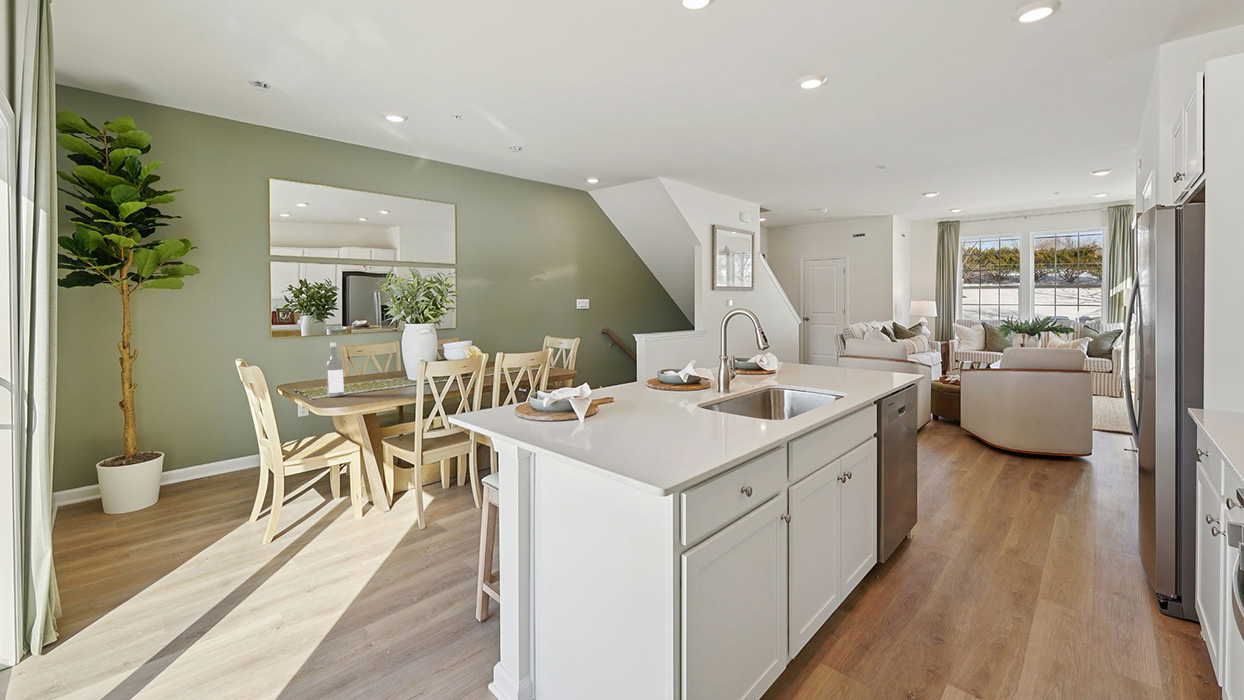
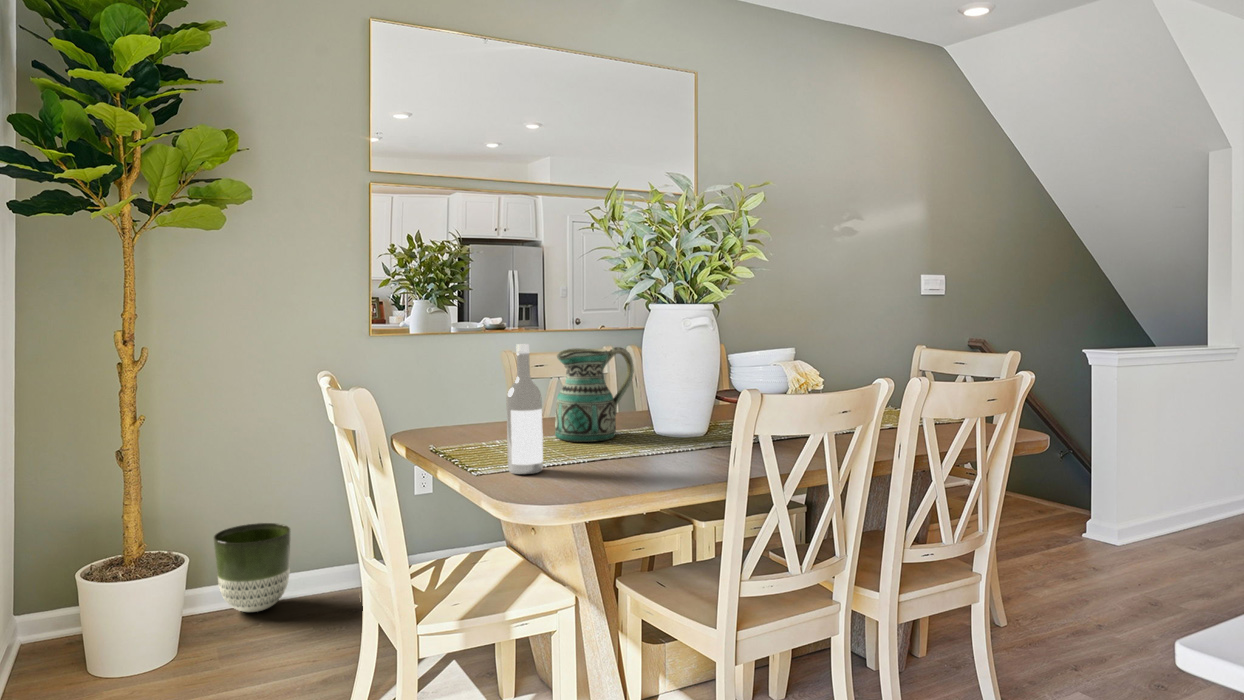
ceramic pitcher: none [357,344,395,386] -> present [555,347,634,442]
planter: none [178,438,223,483] -> present [214,523,291,612]

